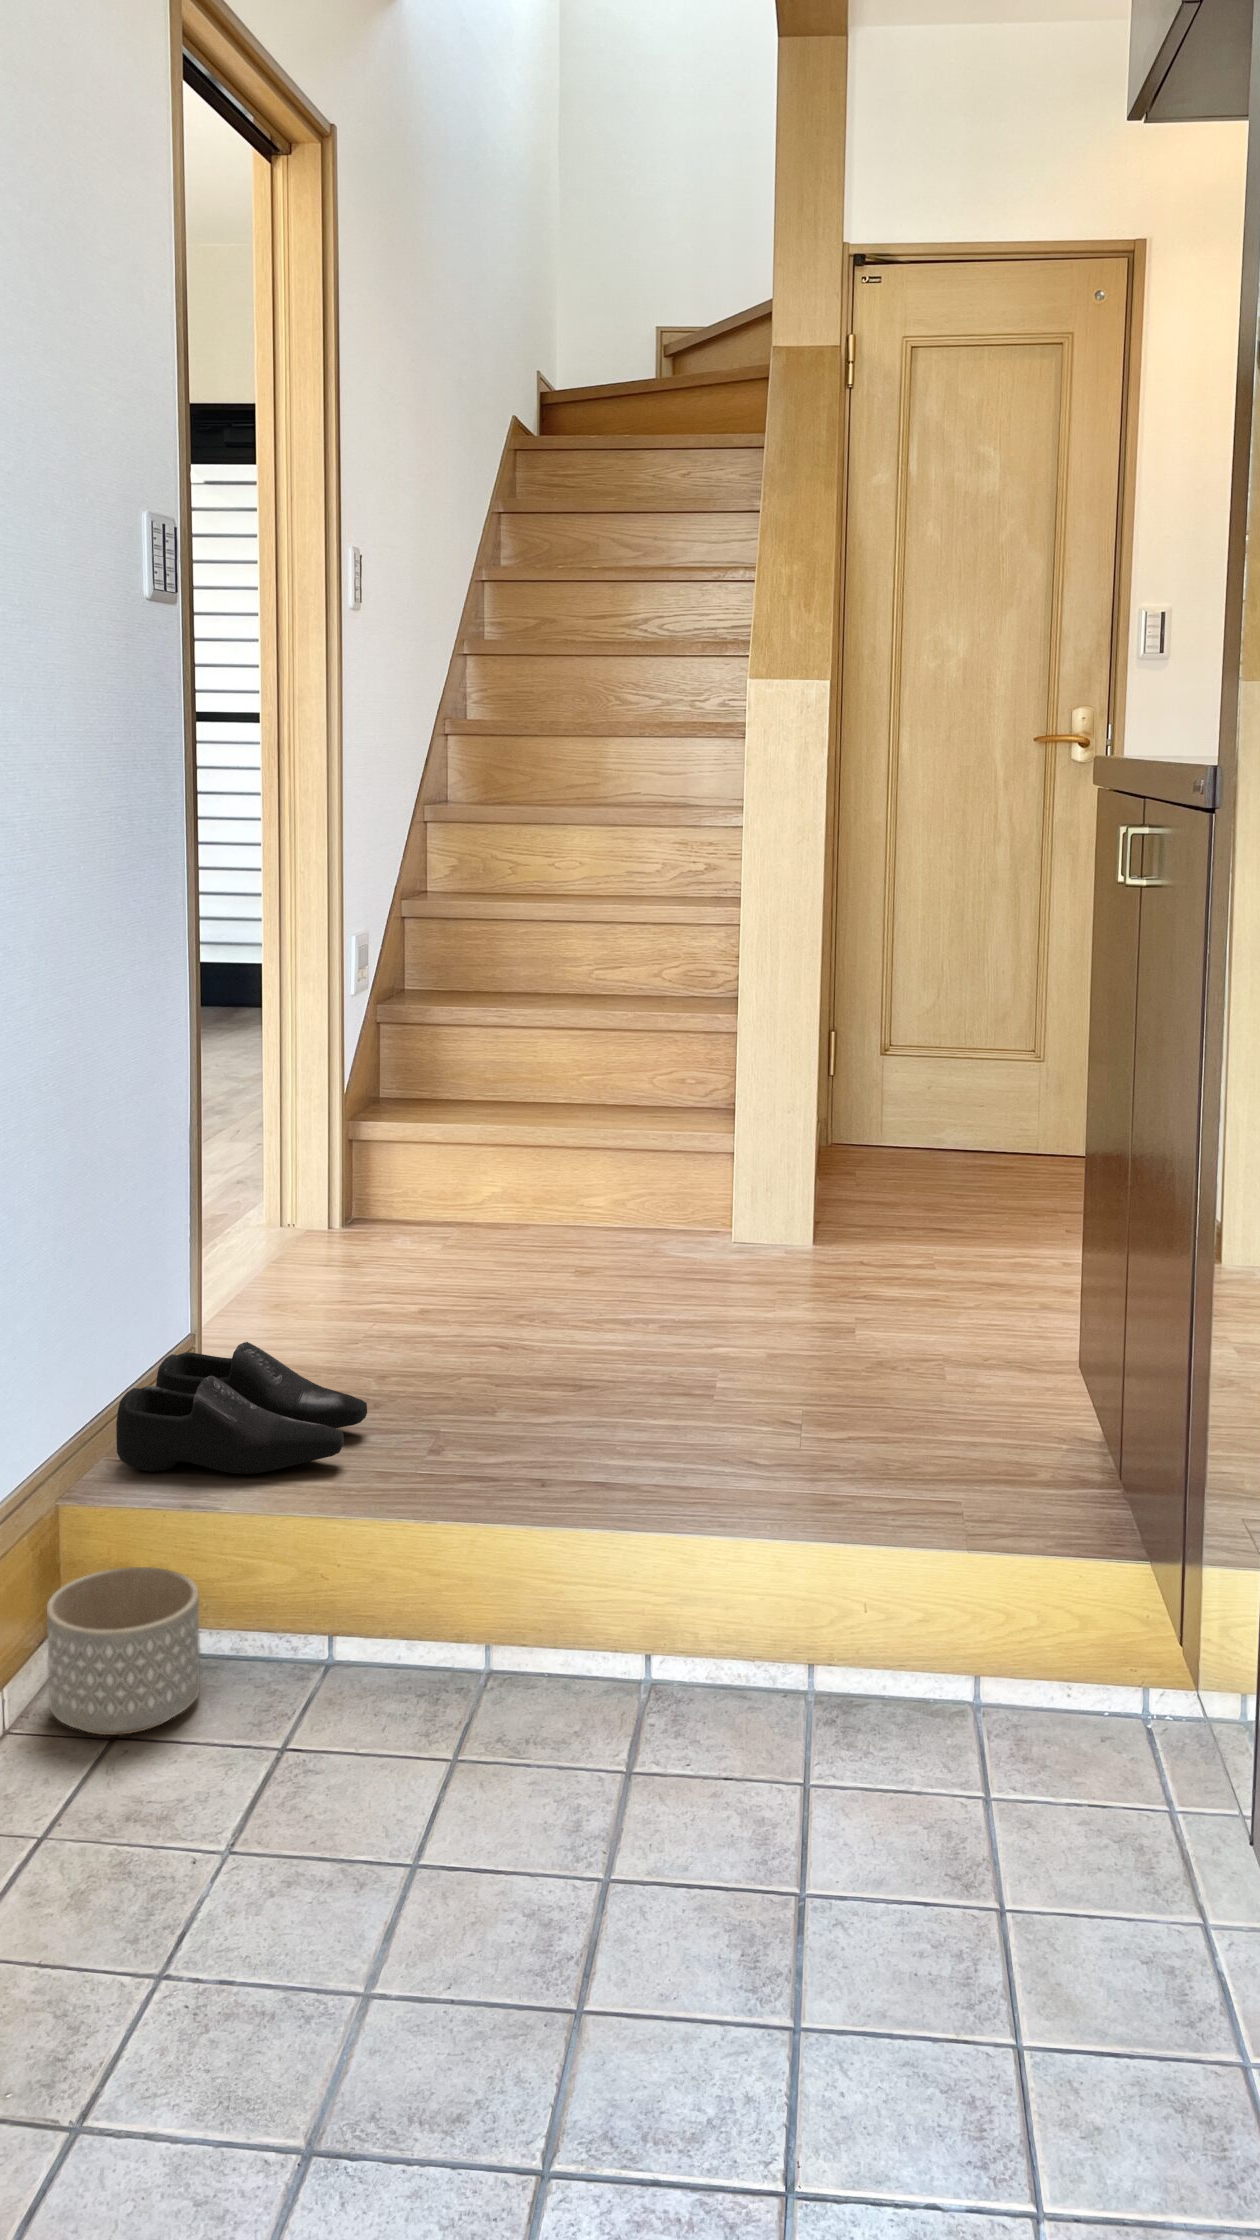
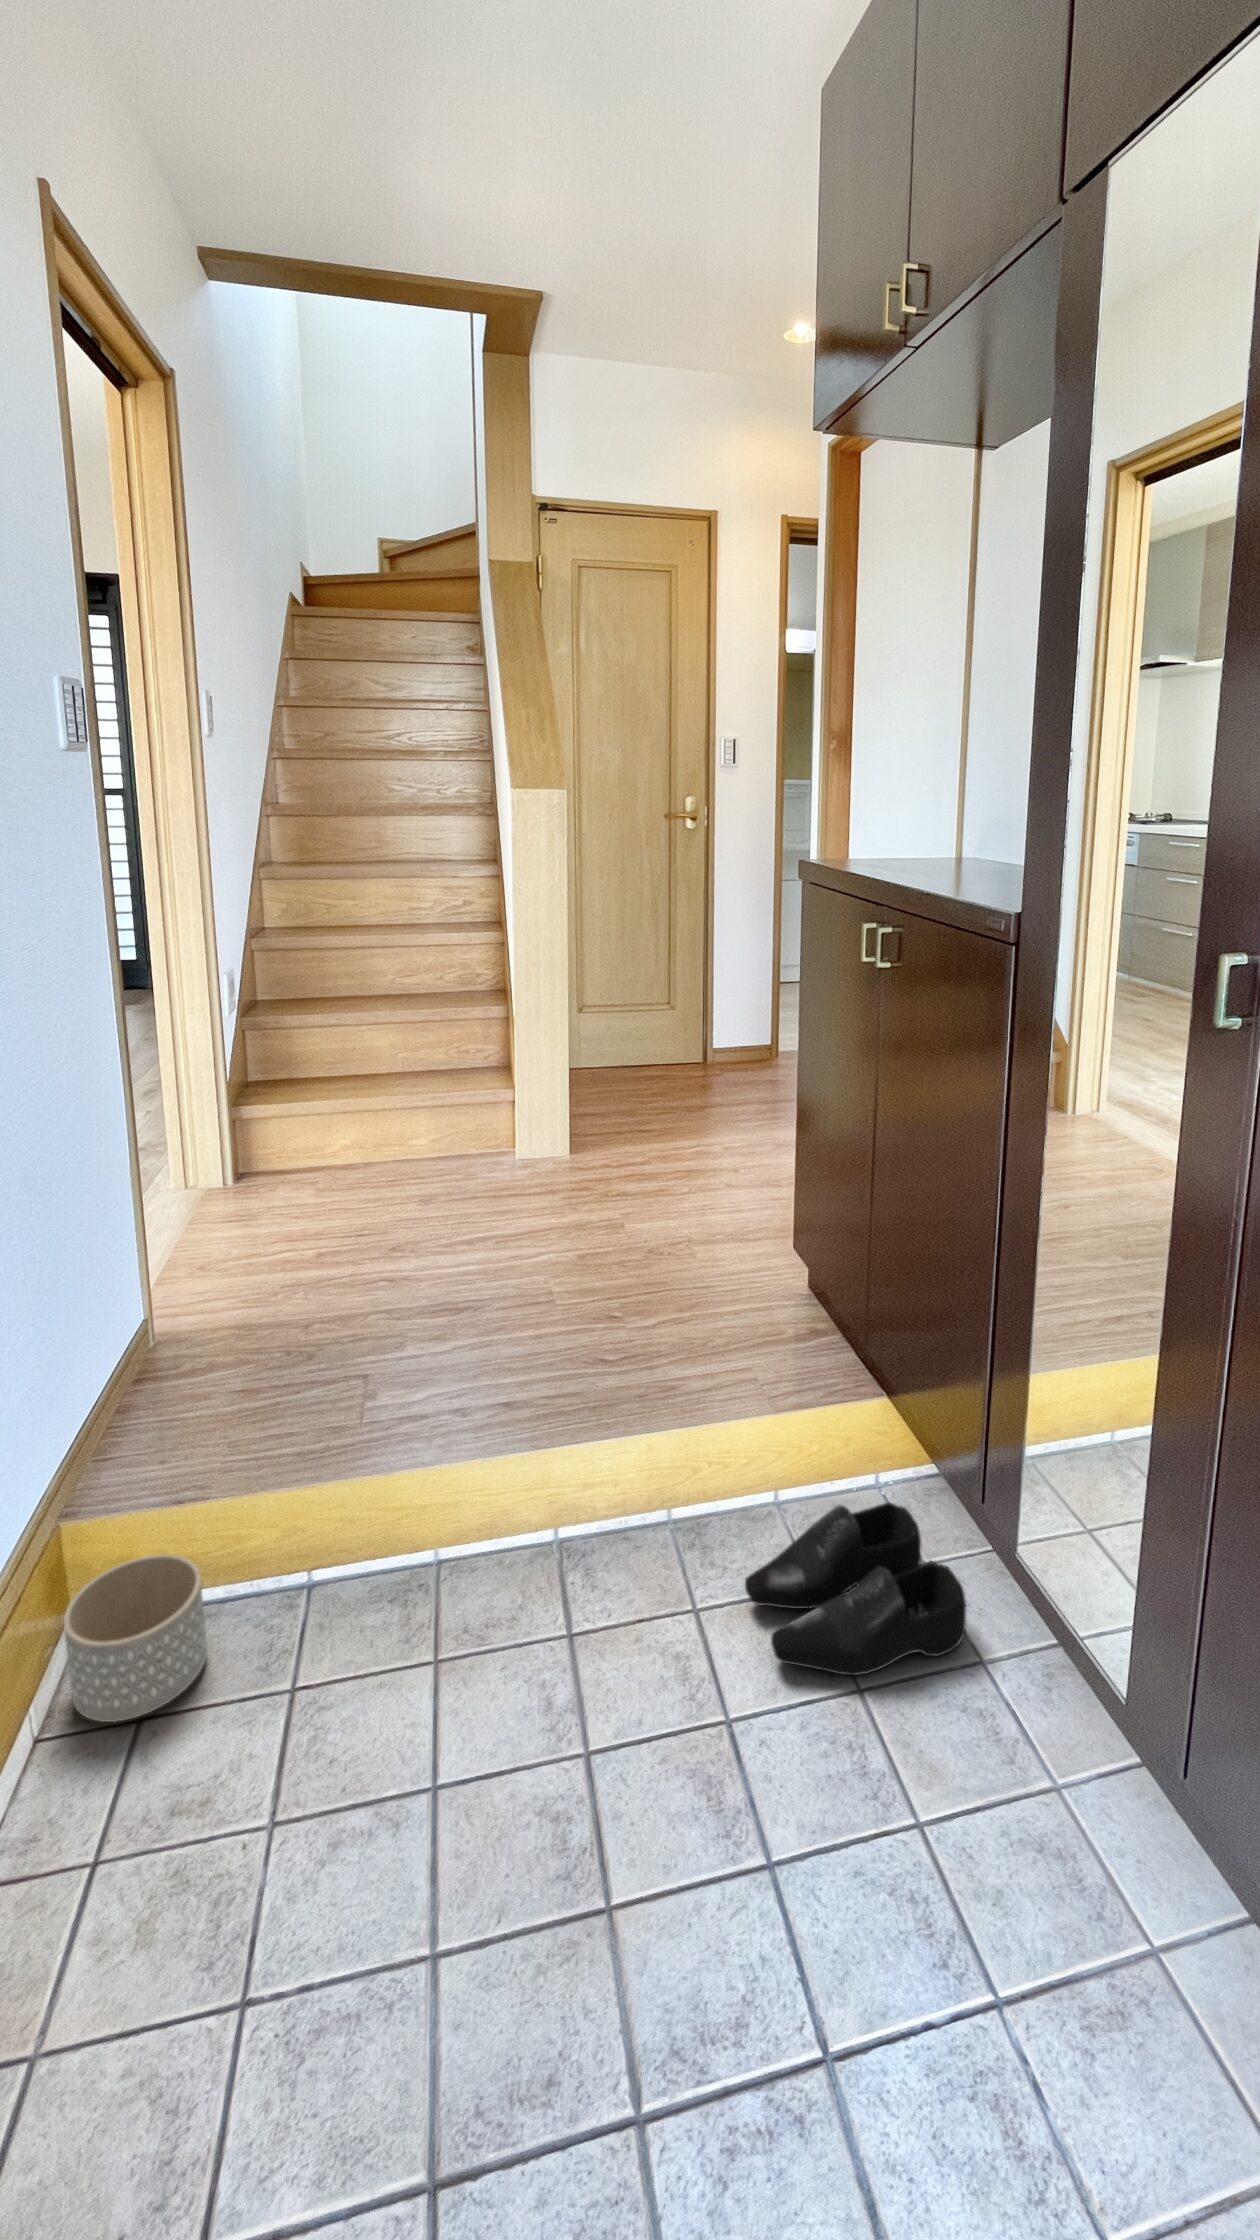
shoe: present [116,1342,367,1474] -> present [745,1503,966,1676]

